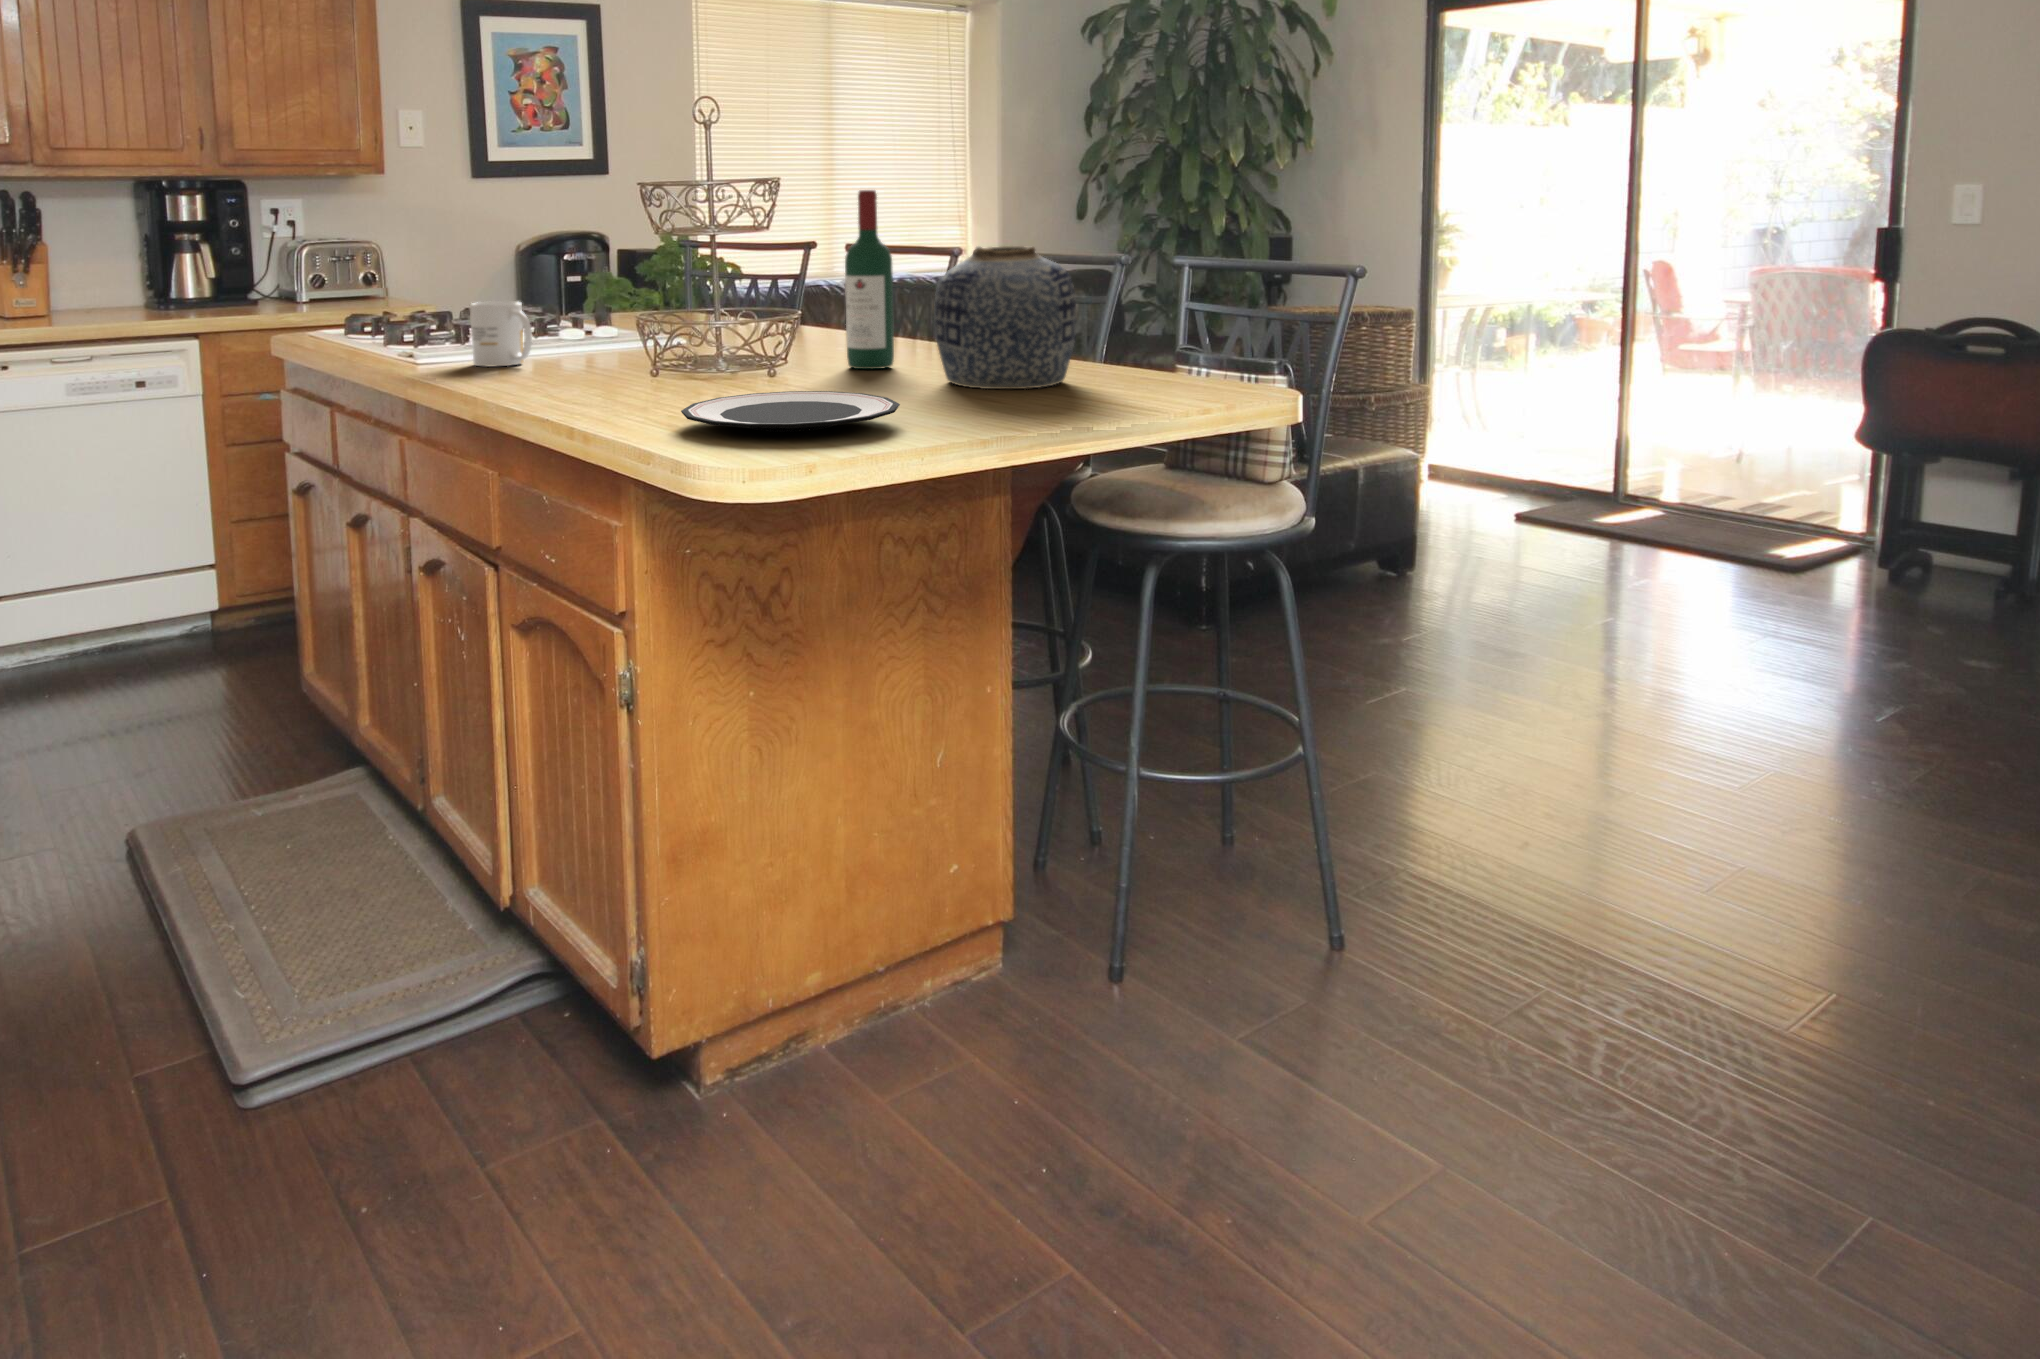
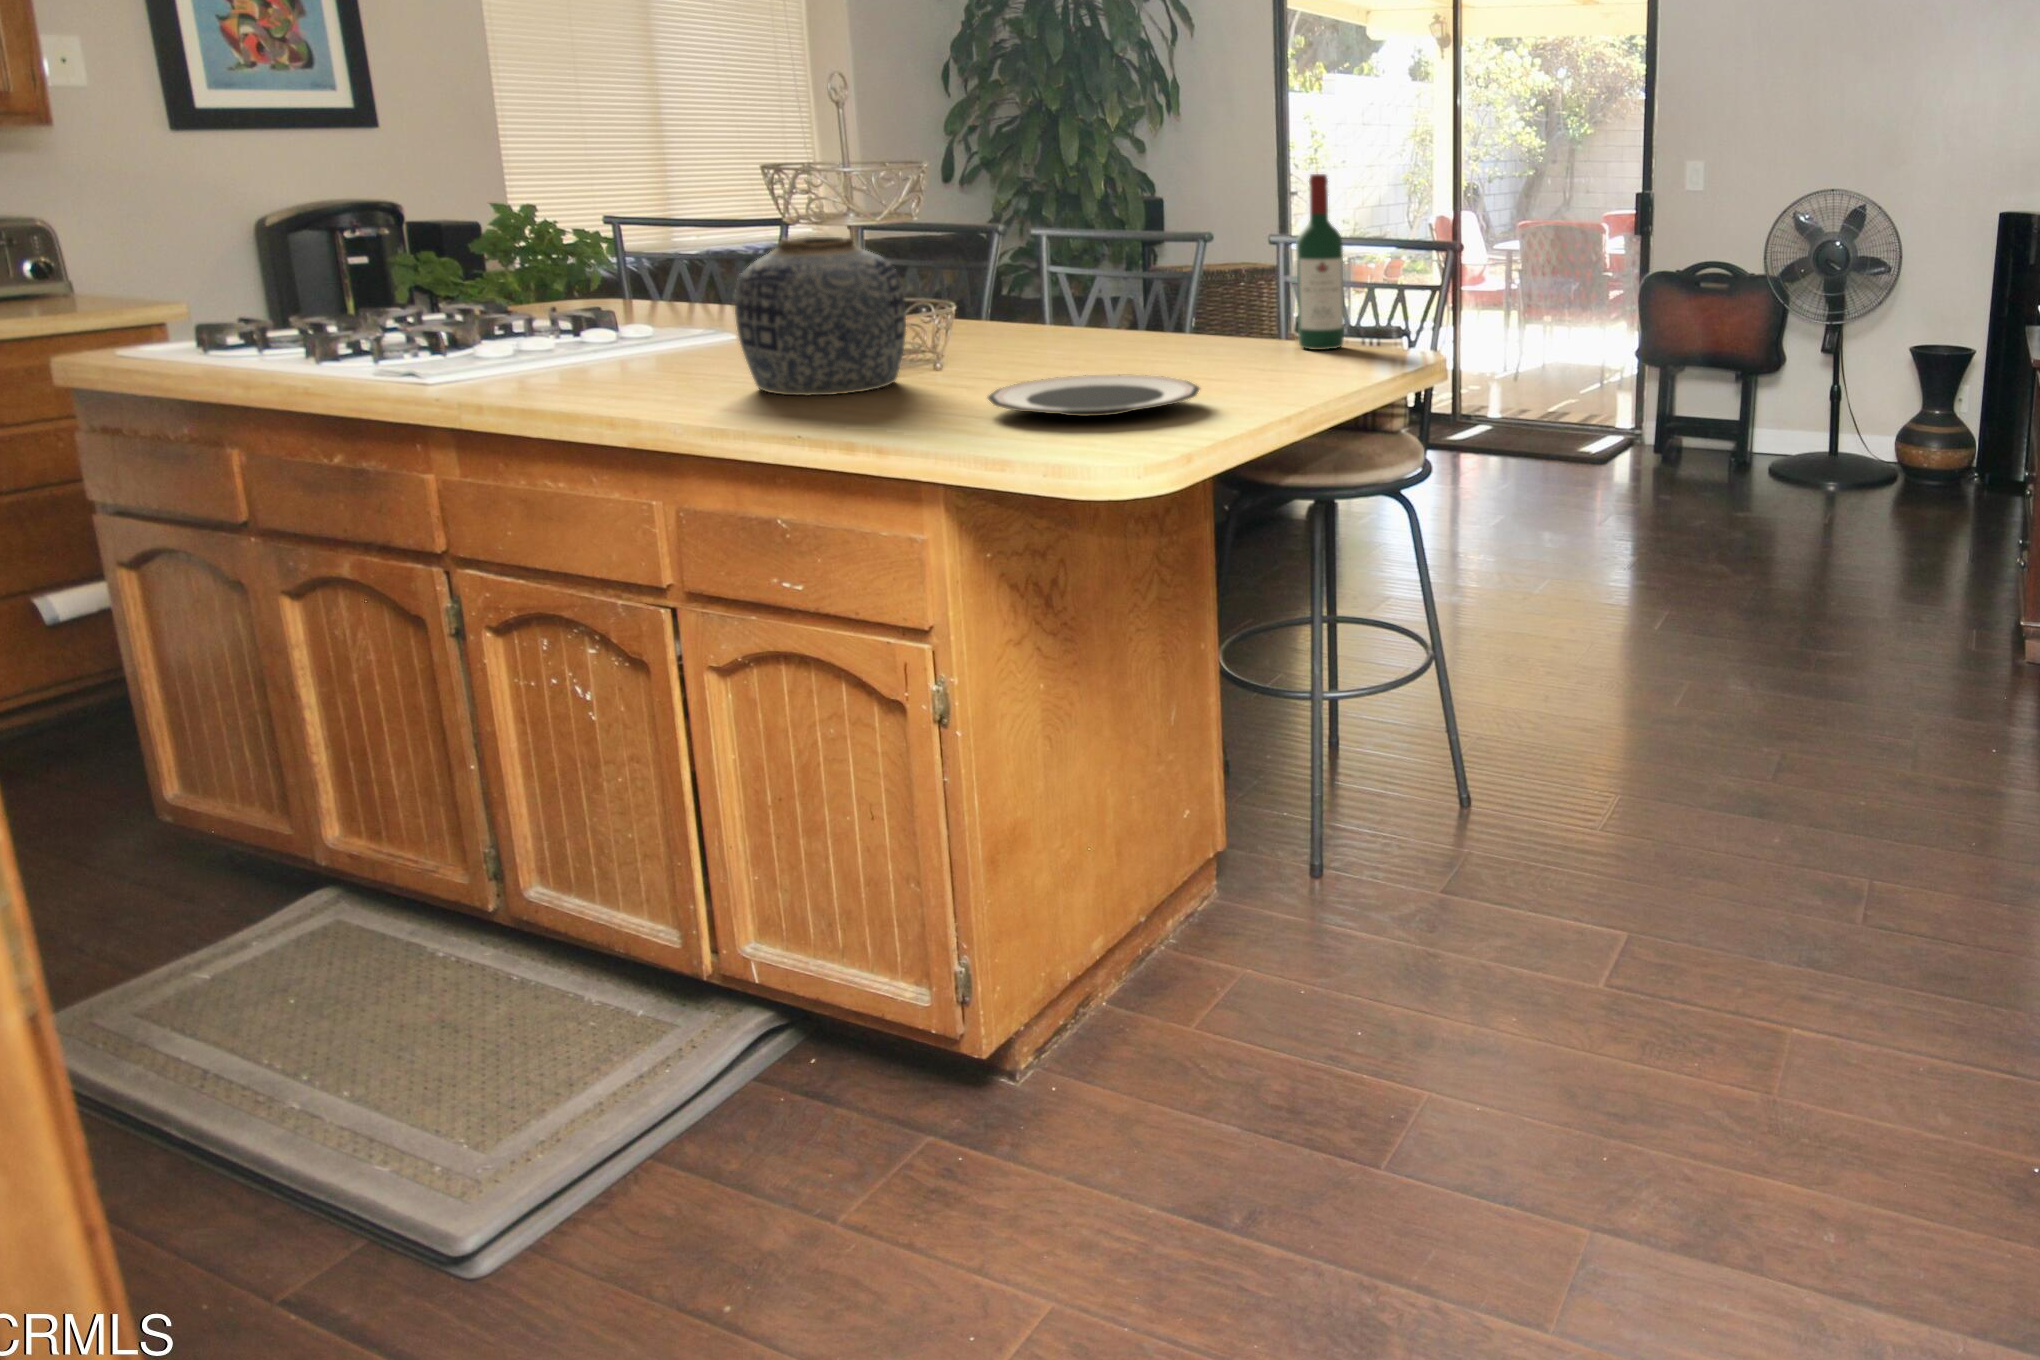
wine bottle: present [845,190,894,369] -> present [1296,174,1344,350]
vase: present [934,246,1077,389] -> present [735,237,906,395]
mug: present [469,301,532,367] -> none [521,299,617,377]

